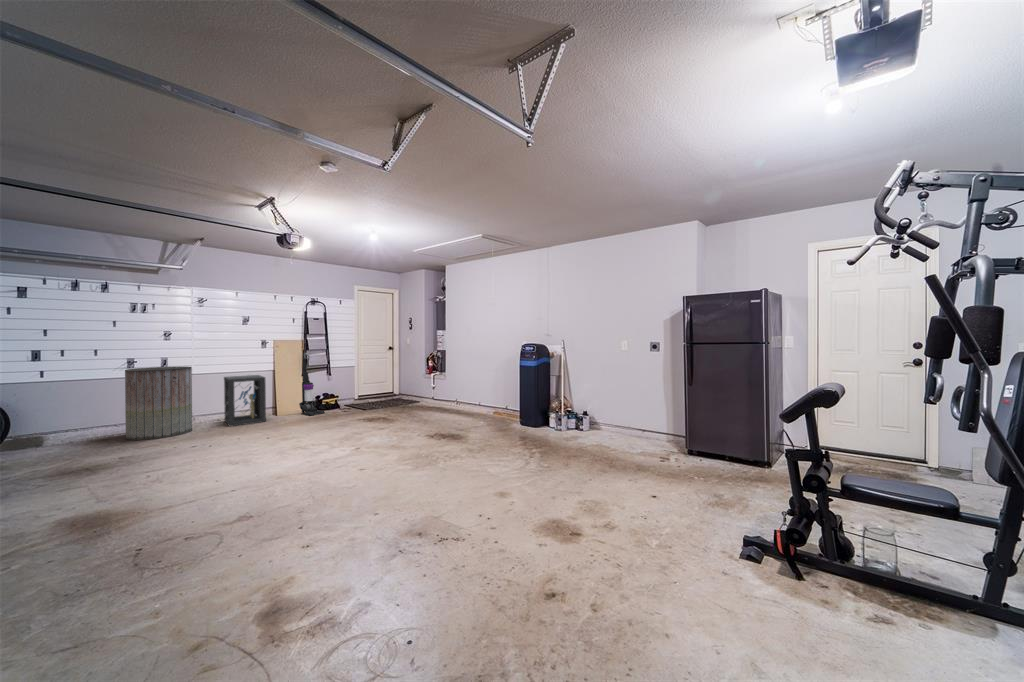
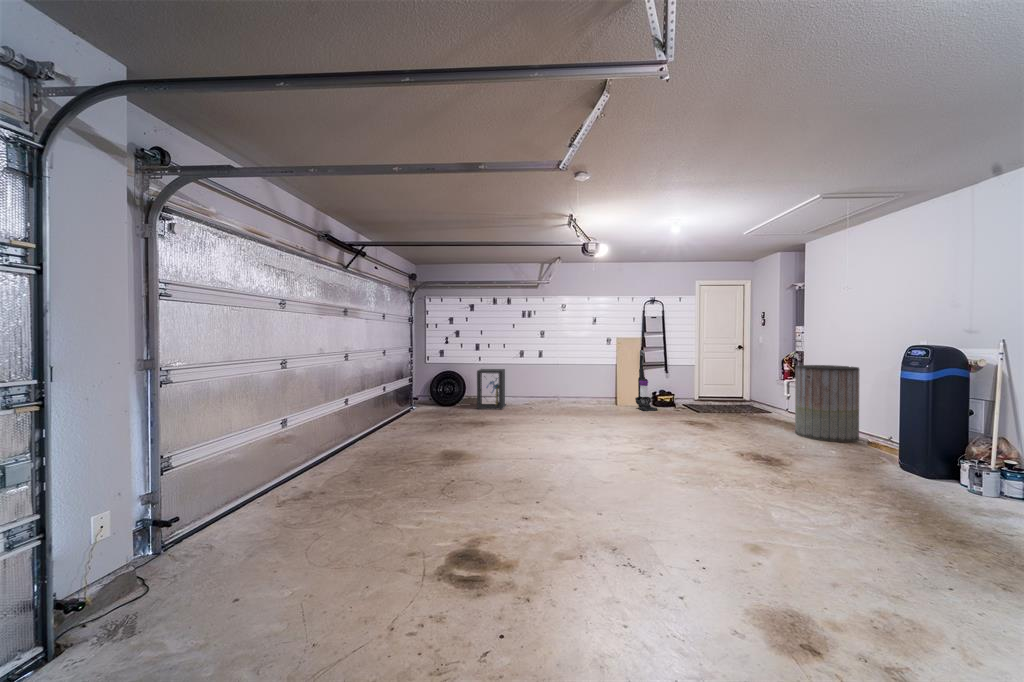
trash can: present [125,366,192,440] -> present [795,365,859,442]
storage cabinet: present [224,375,266,426] -> present [477,369,506,409]

